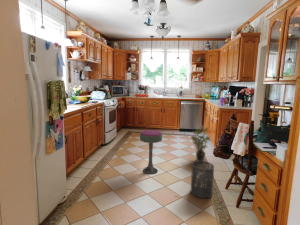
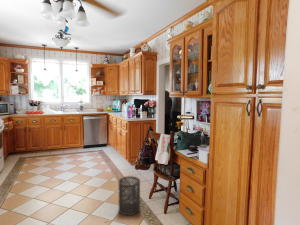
potted plant: present [192,128,210,161] -> none [106,140,125,177]
bar stool: present [140,130,162,174] -> none [51,153,79,206]

